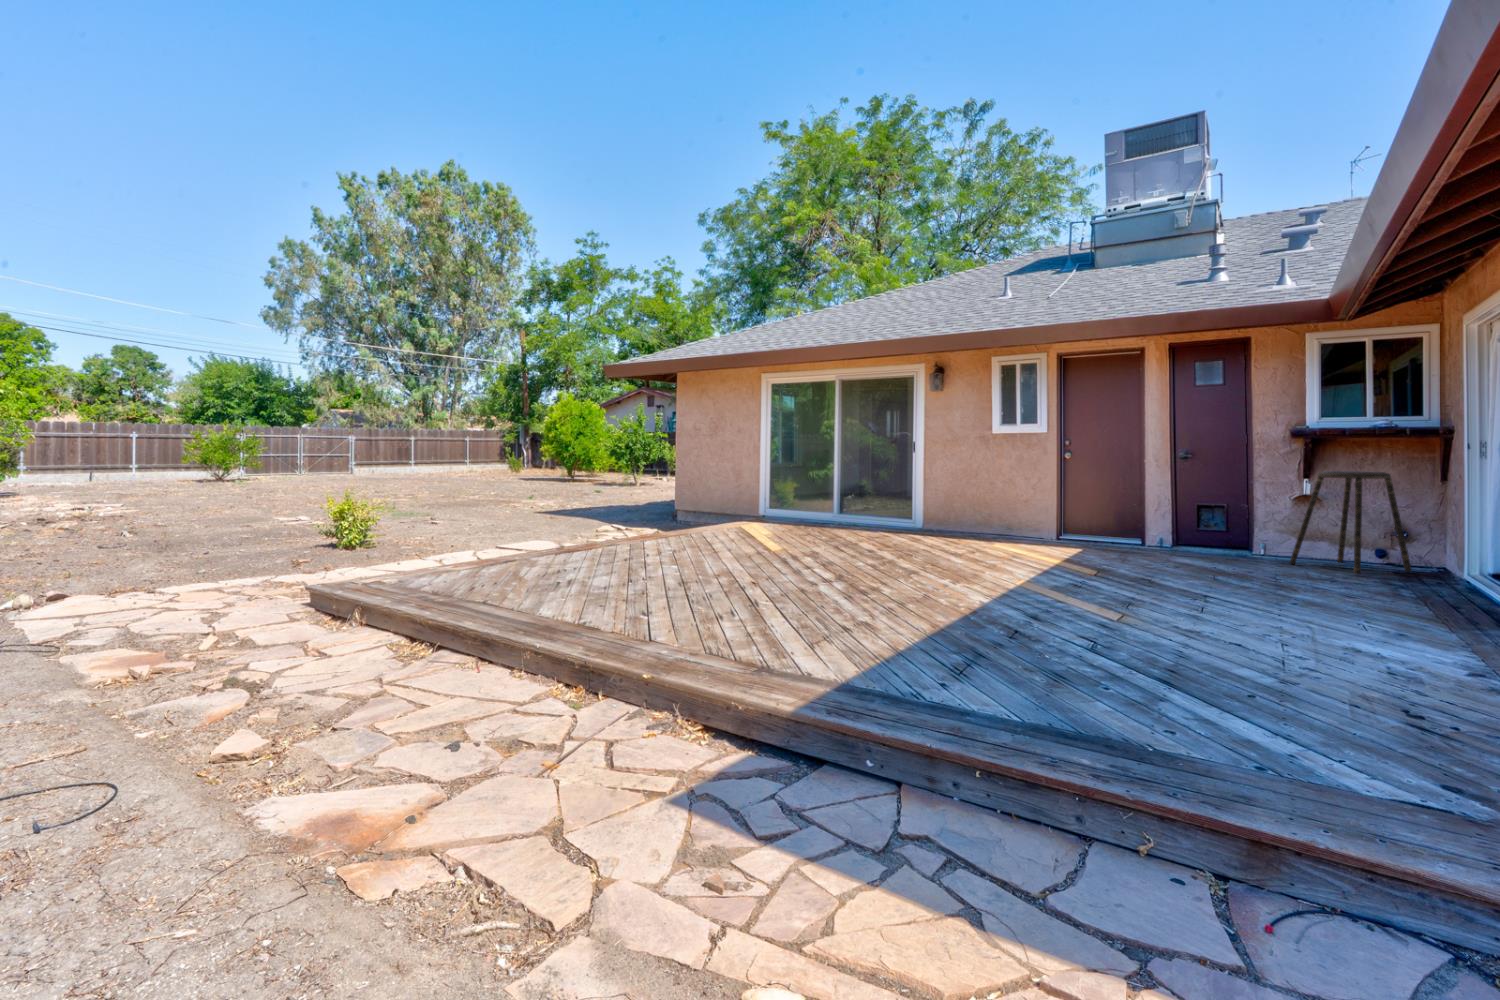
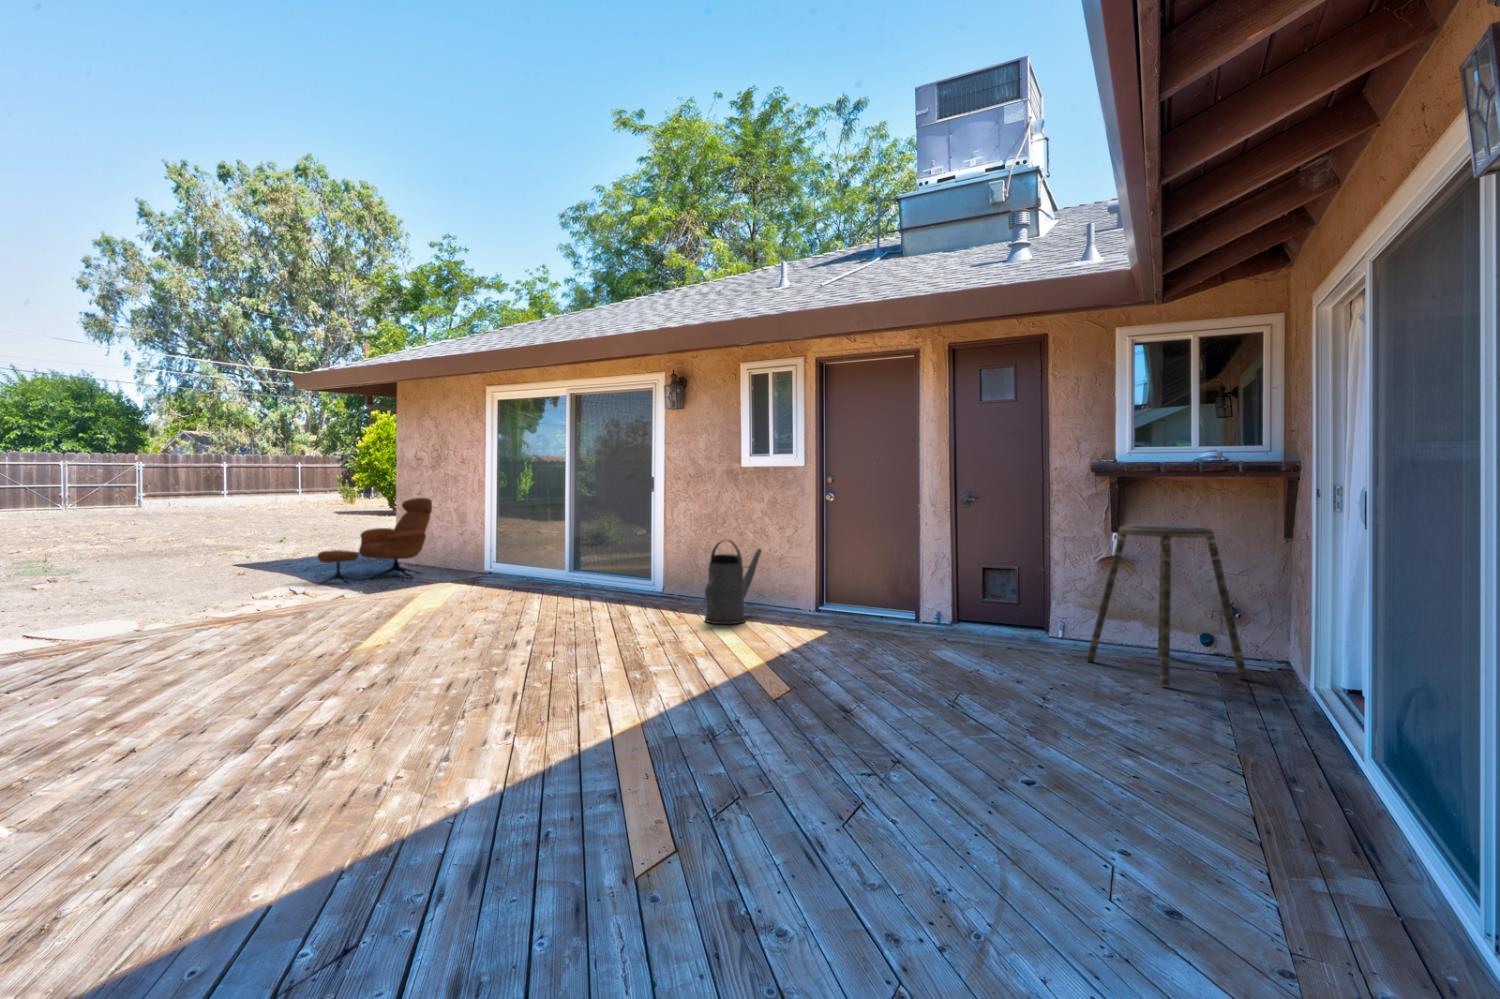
lounge chair: none [649,460,715,524] -> present [317,498,432,584]
watering can: none [981,487,1012,546] -> present [705,540,761,624]

